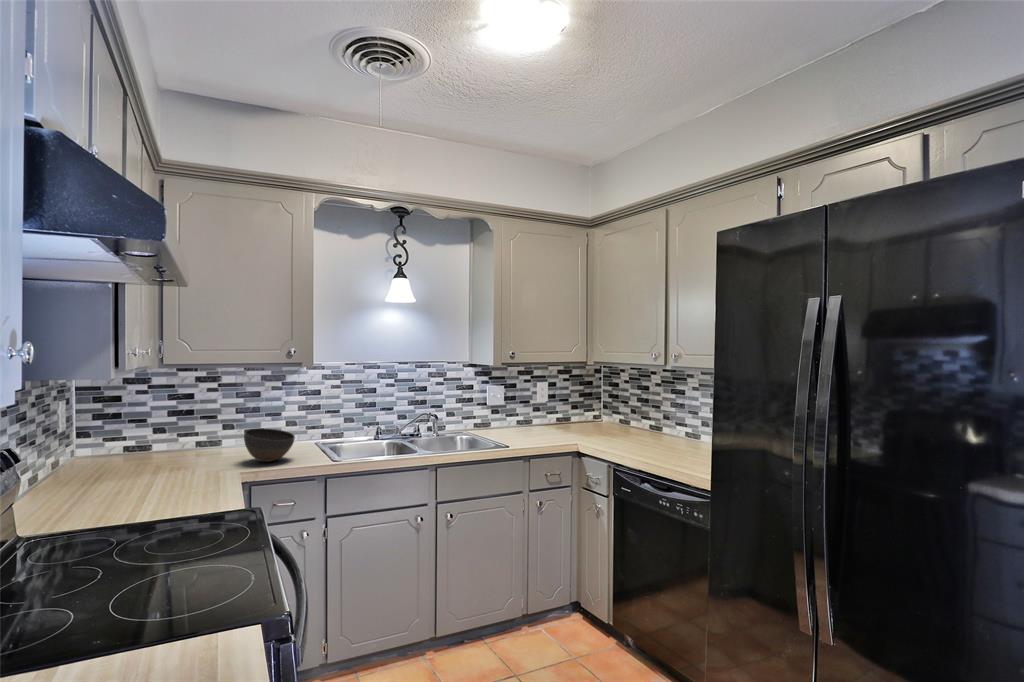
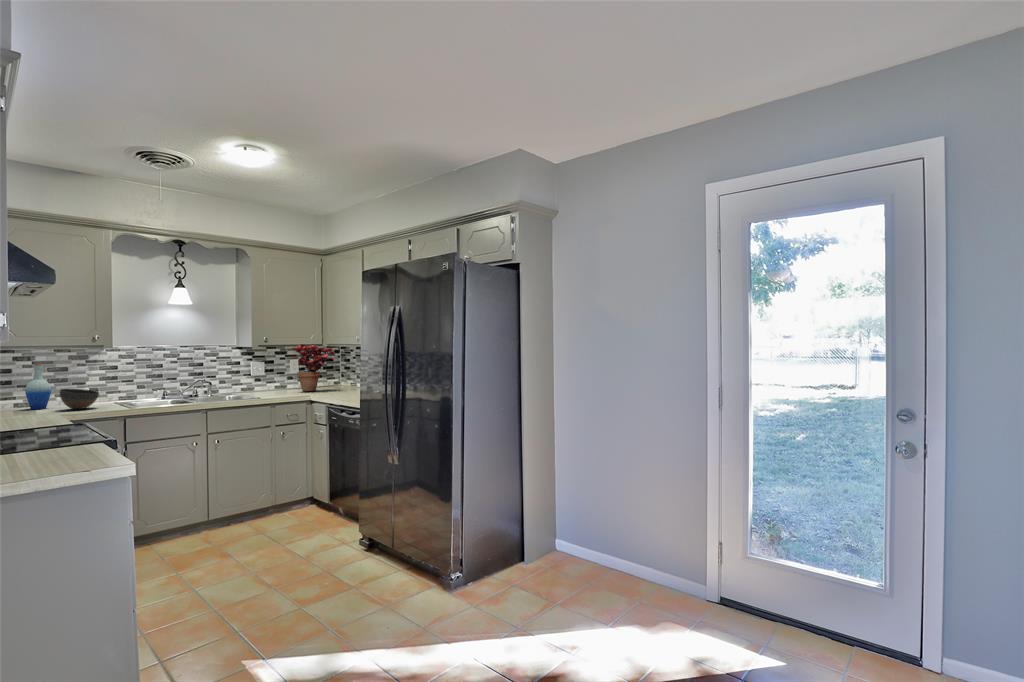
potted plant: none [550,363,612,437] -> present [292,344,335,391]
bottle: none [207,386,238,454] -> present [25,363,51,409]

